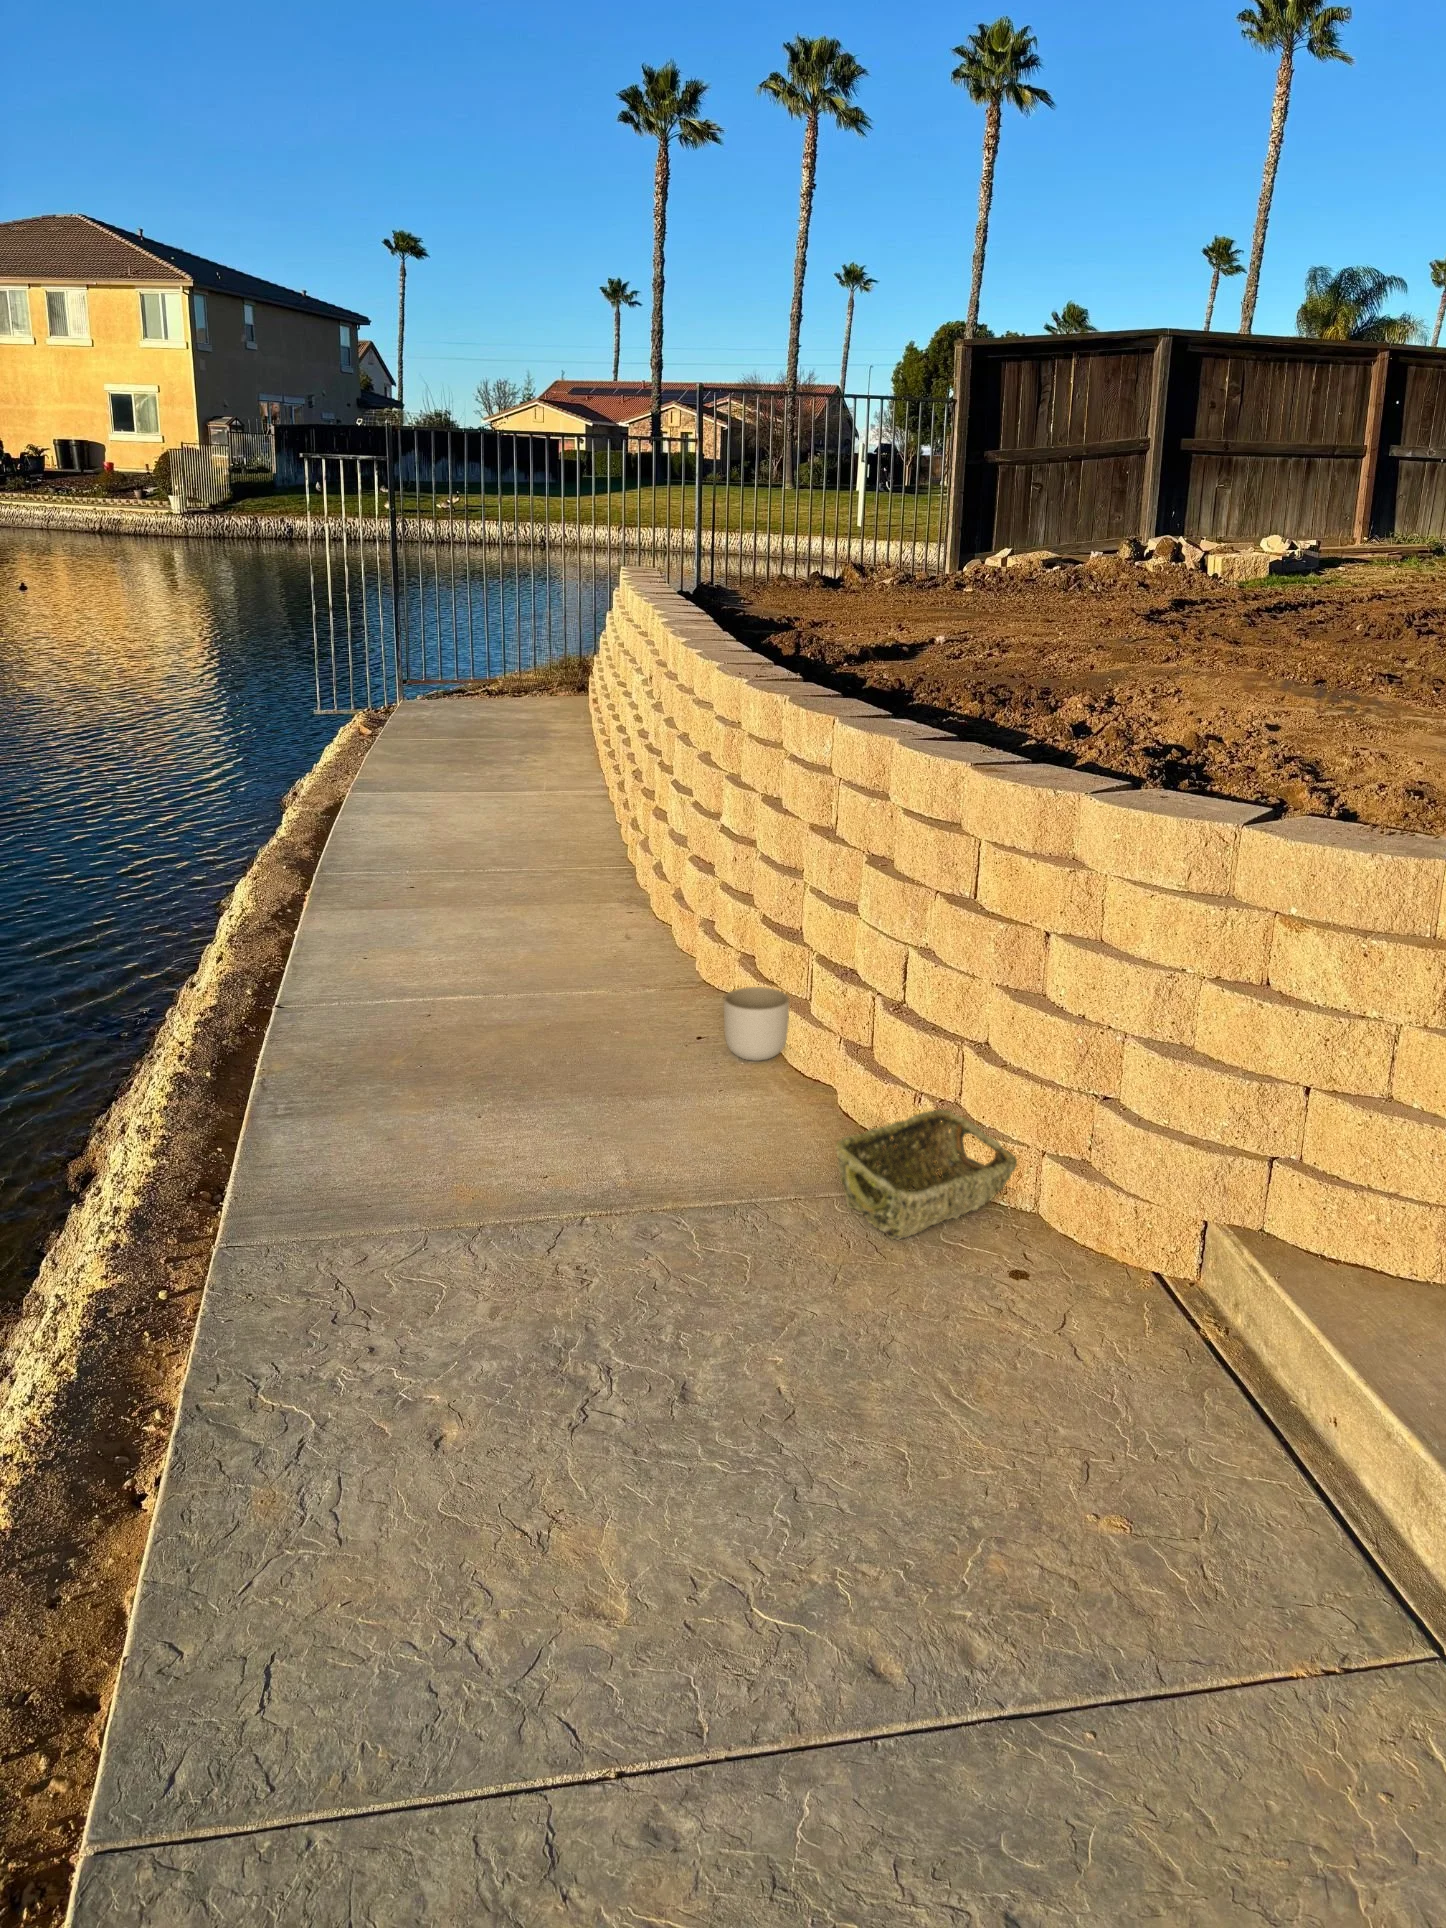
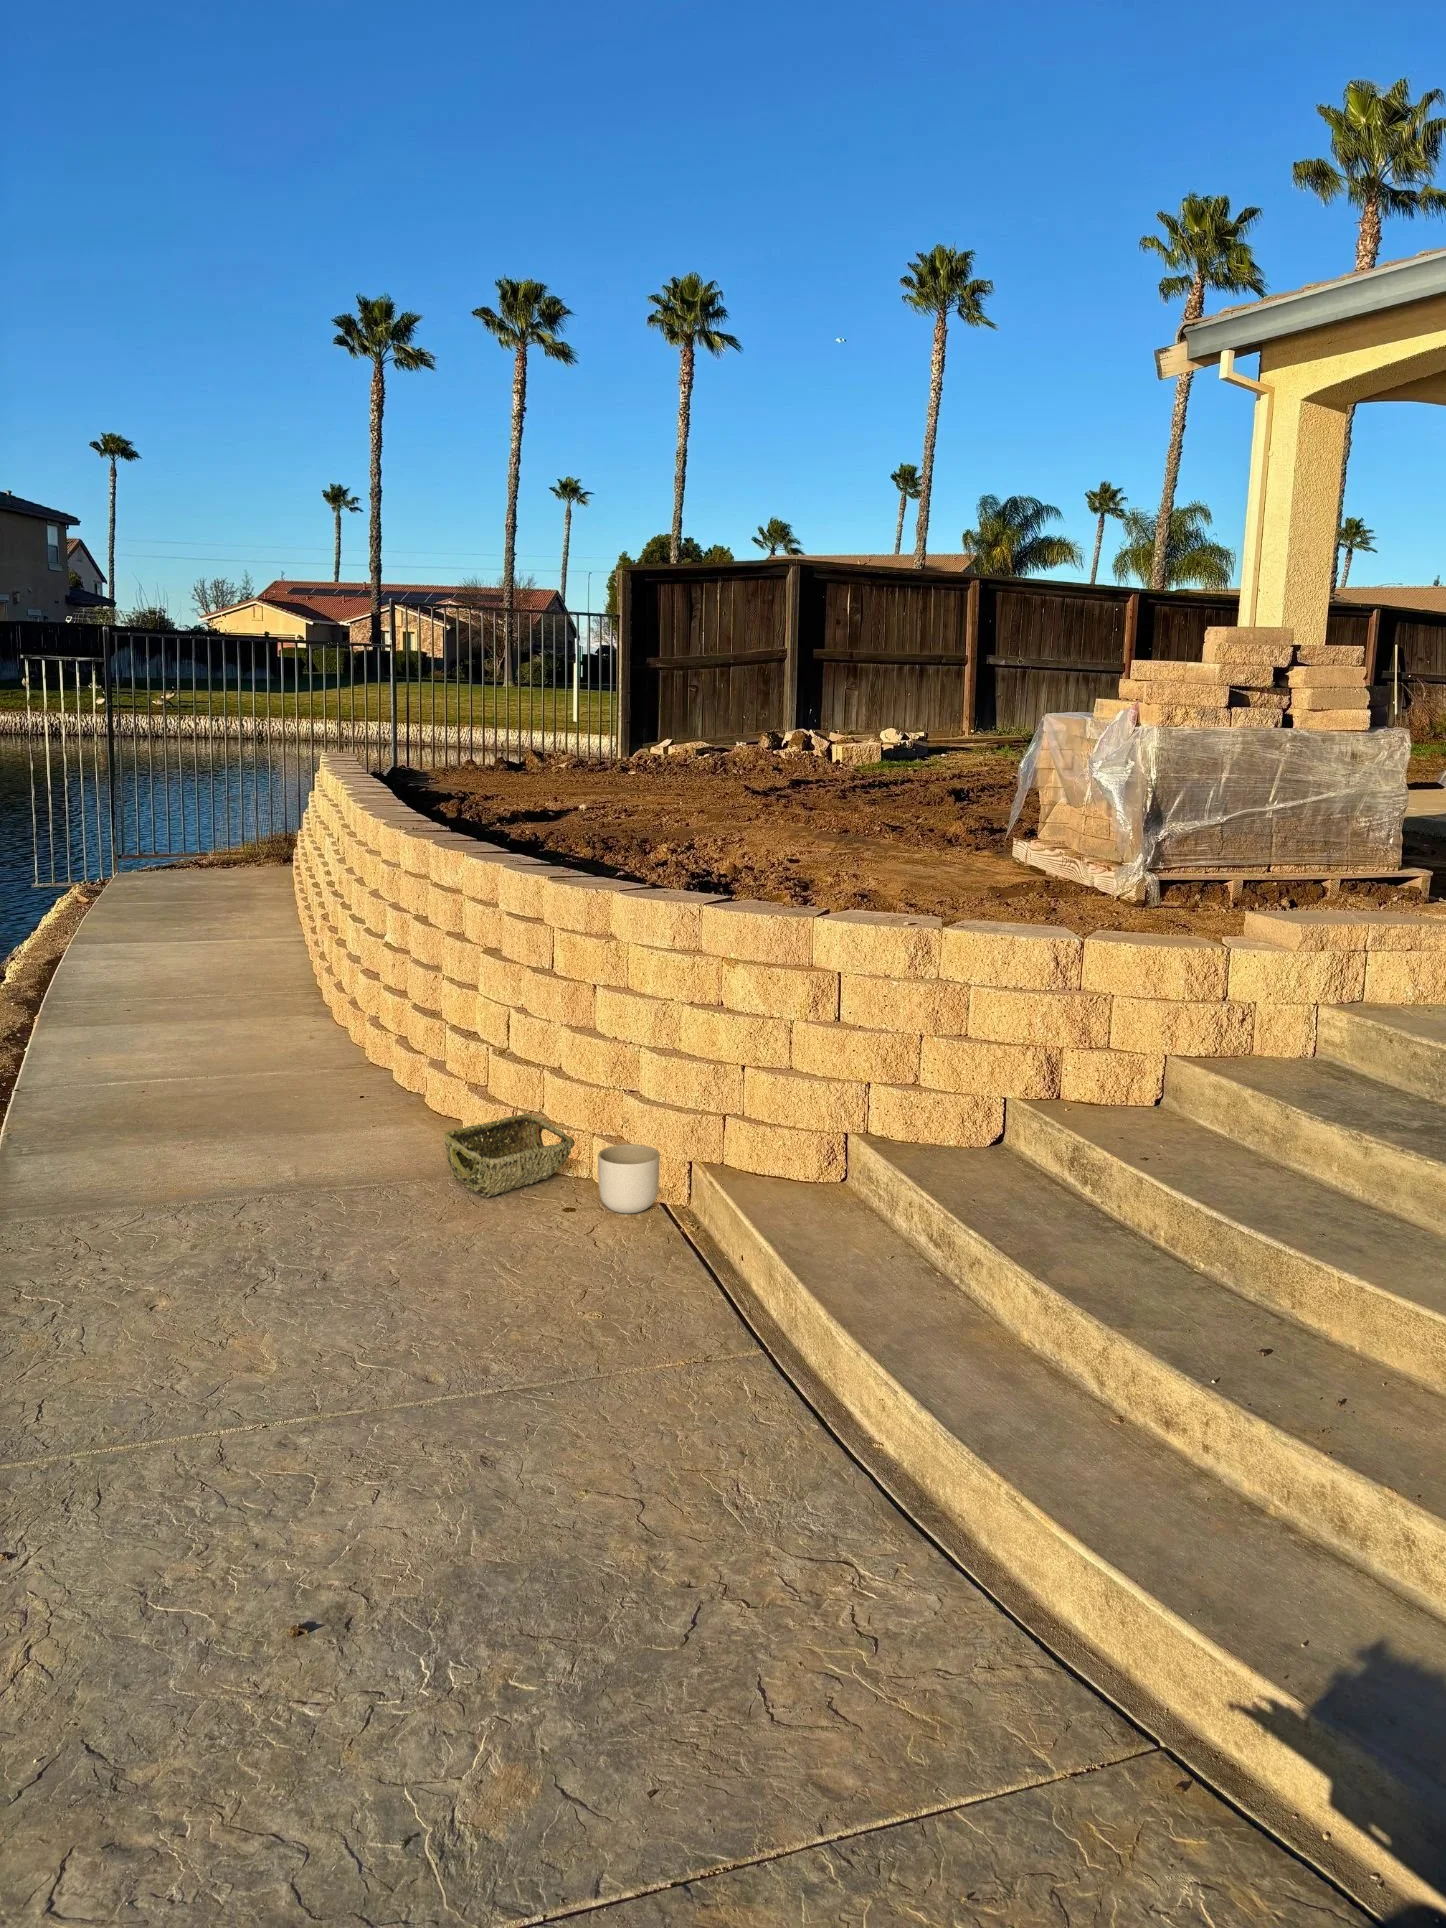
planter: present [724,987,789,1061] -> present [598,1144,660,1214]

